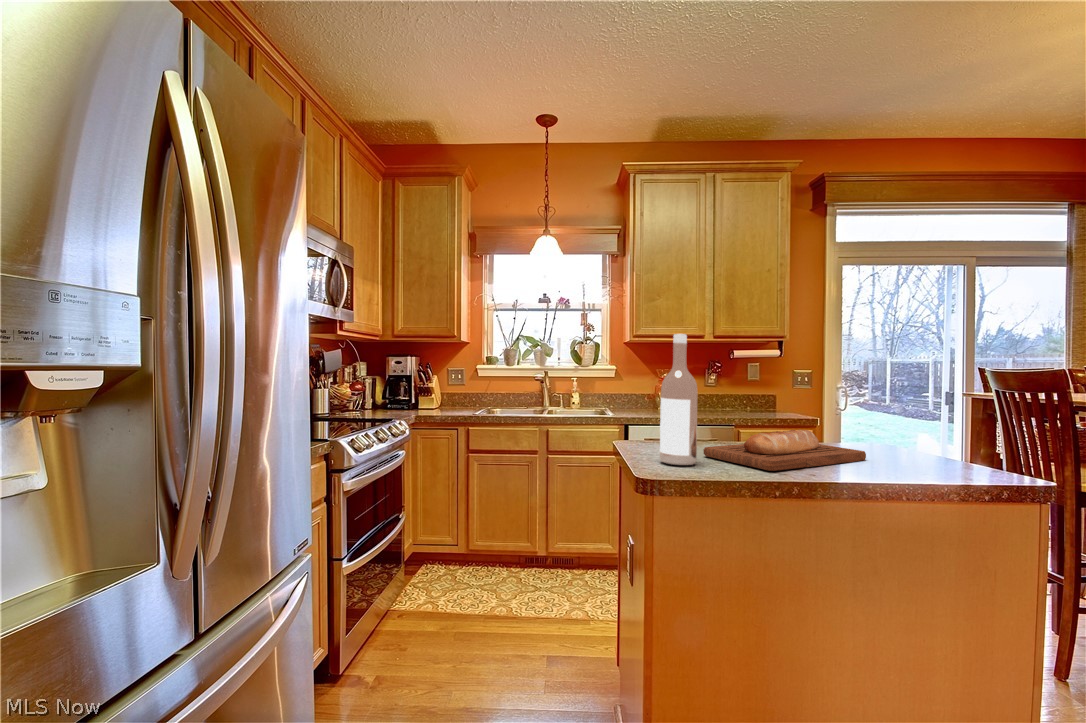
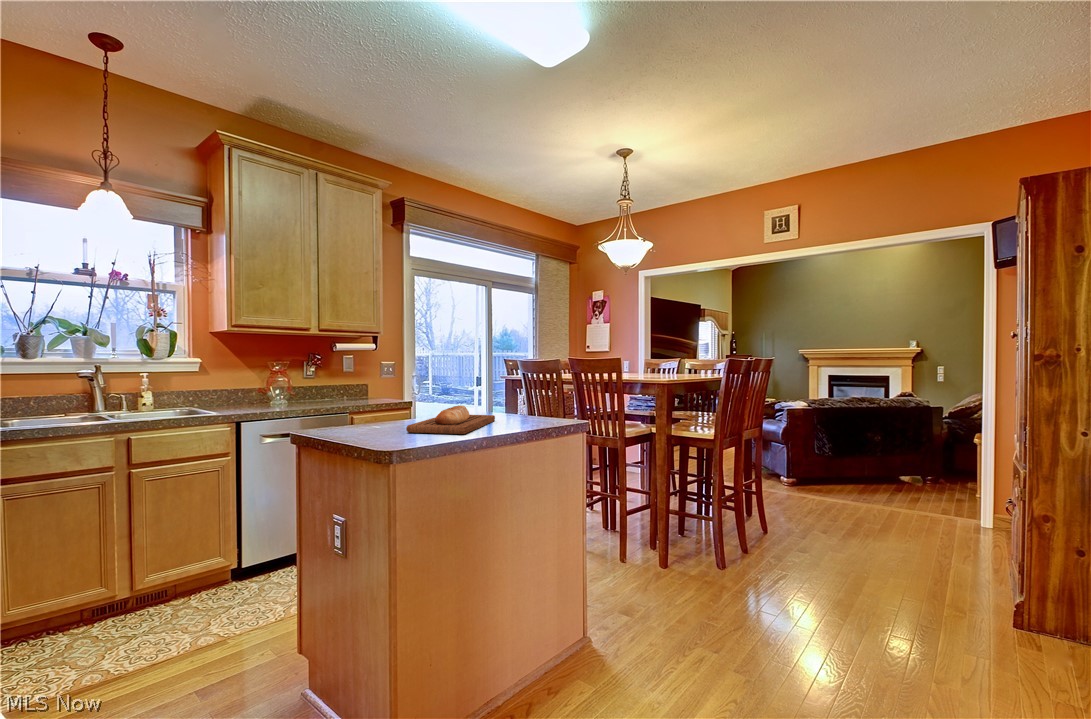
wine bottle: present [660,334,697,465] -> none [385,338,414,441]

